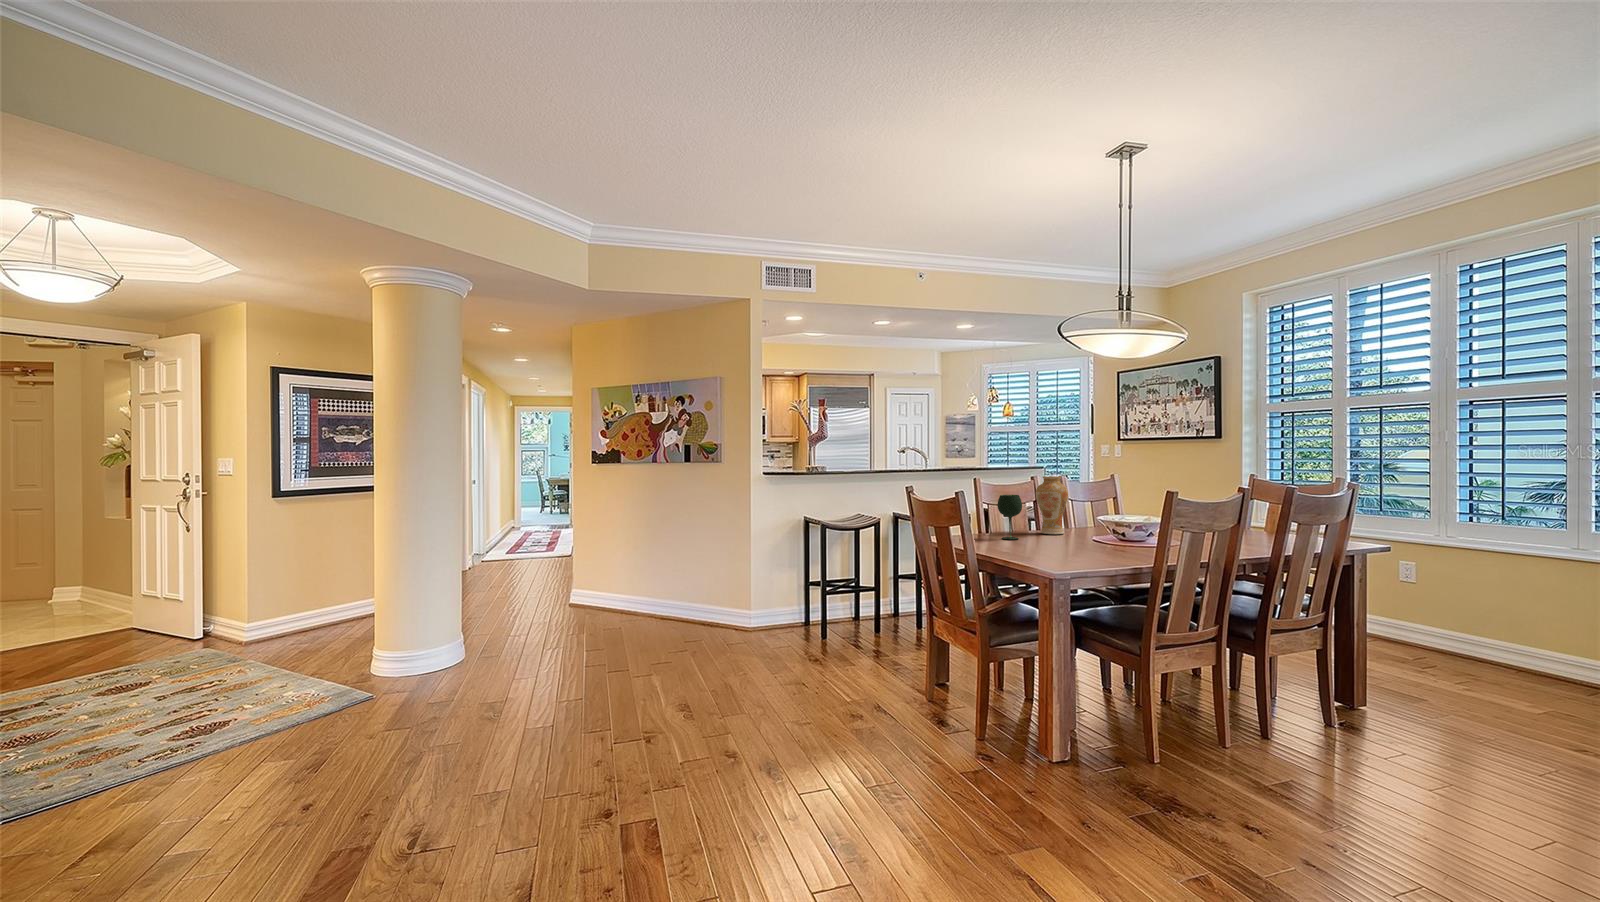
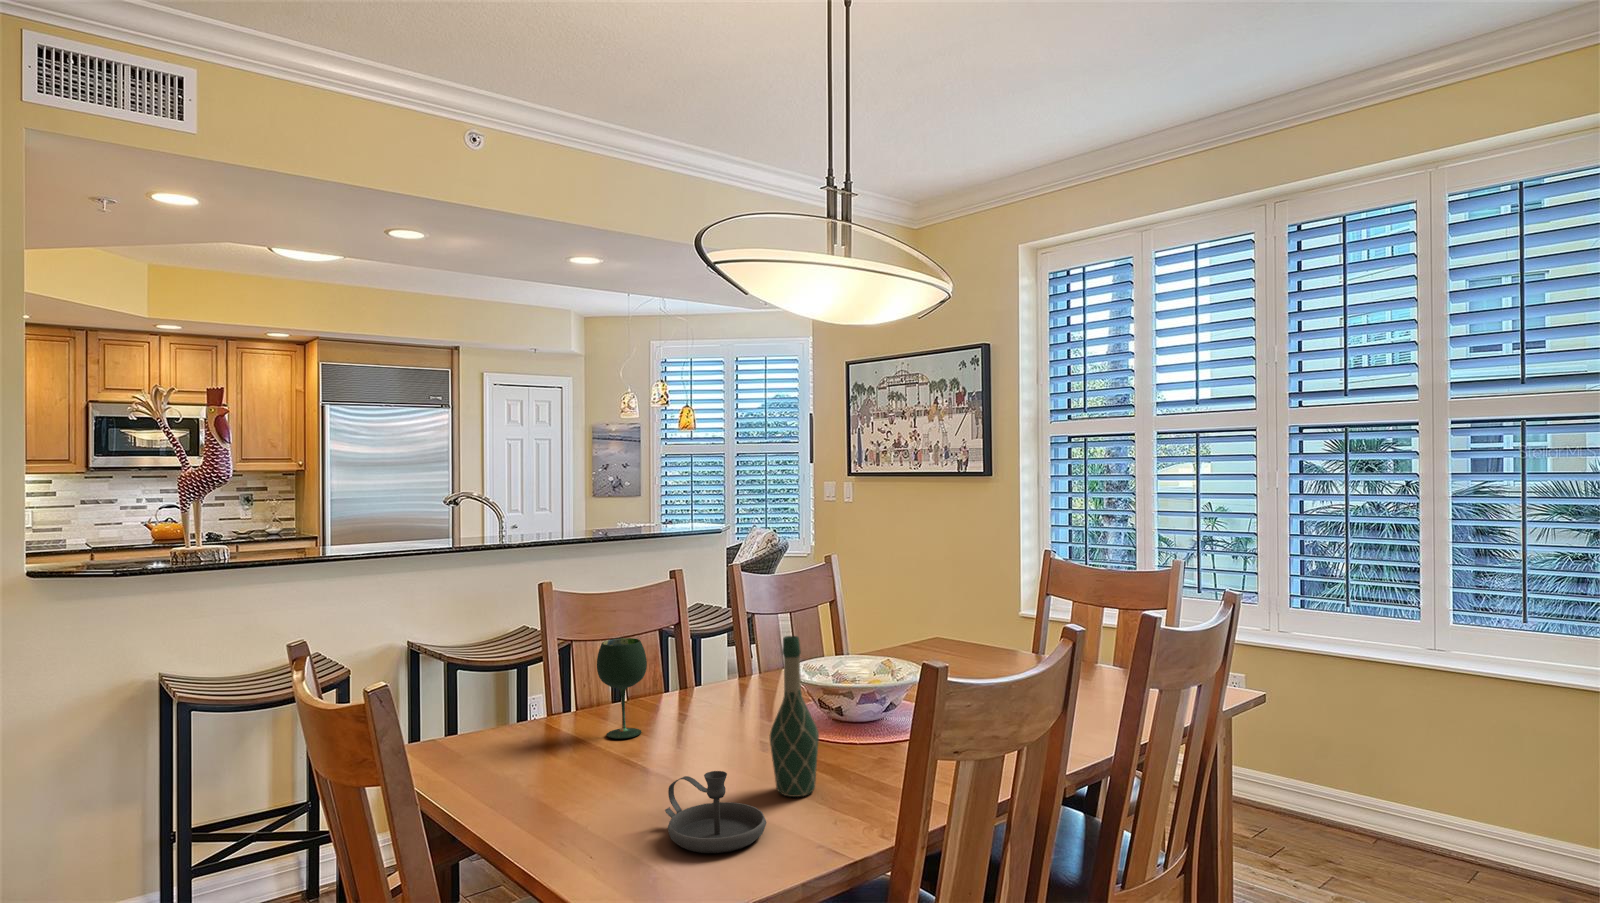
vase: present [1036,476,1068,534] -> none [681,587,742,708]
wine bottle: none [1091,484,1116,556] -> present [770,636,819,797]
candlestick: none [1044,534,1093,565] -> present [665,771,766,853]

